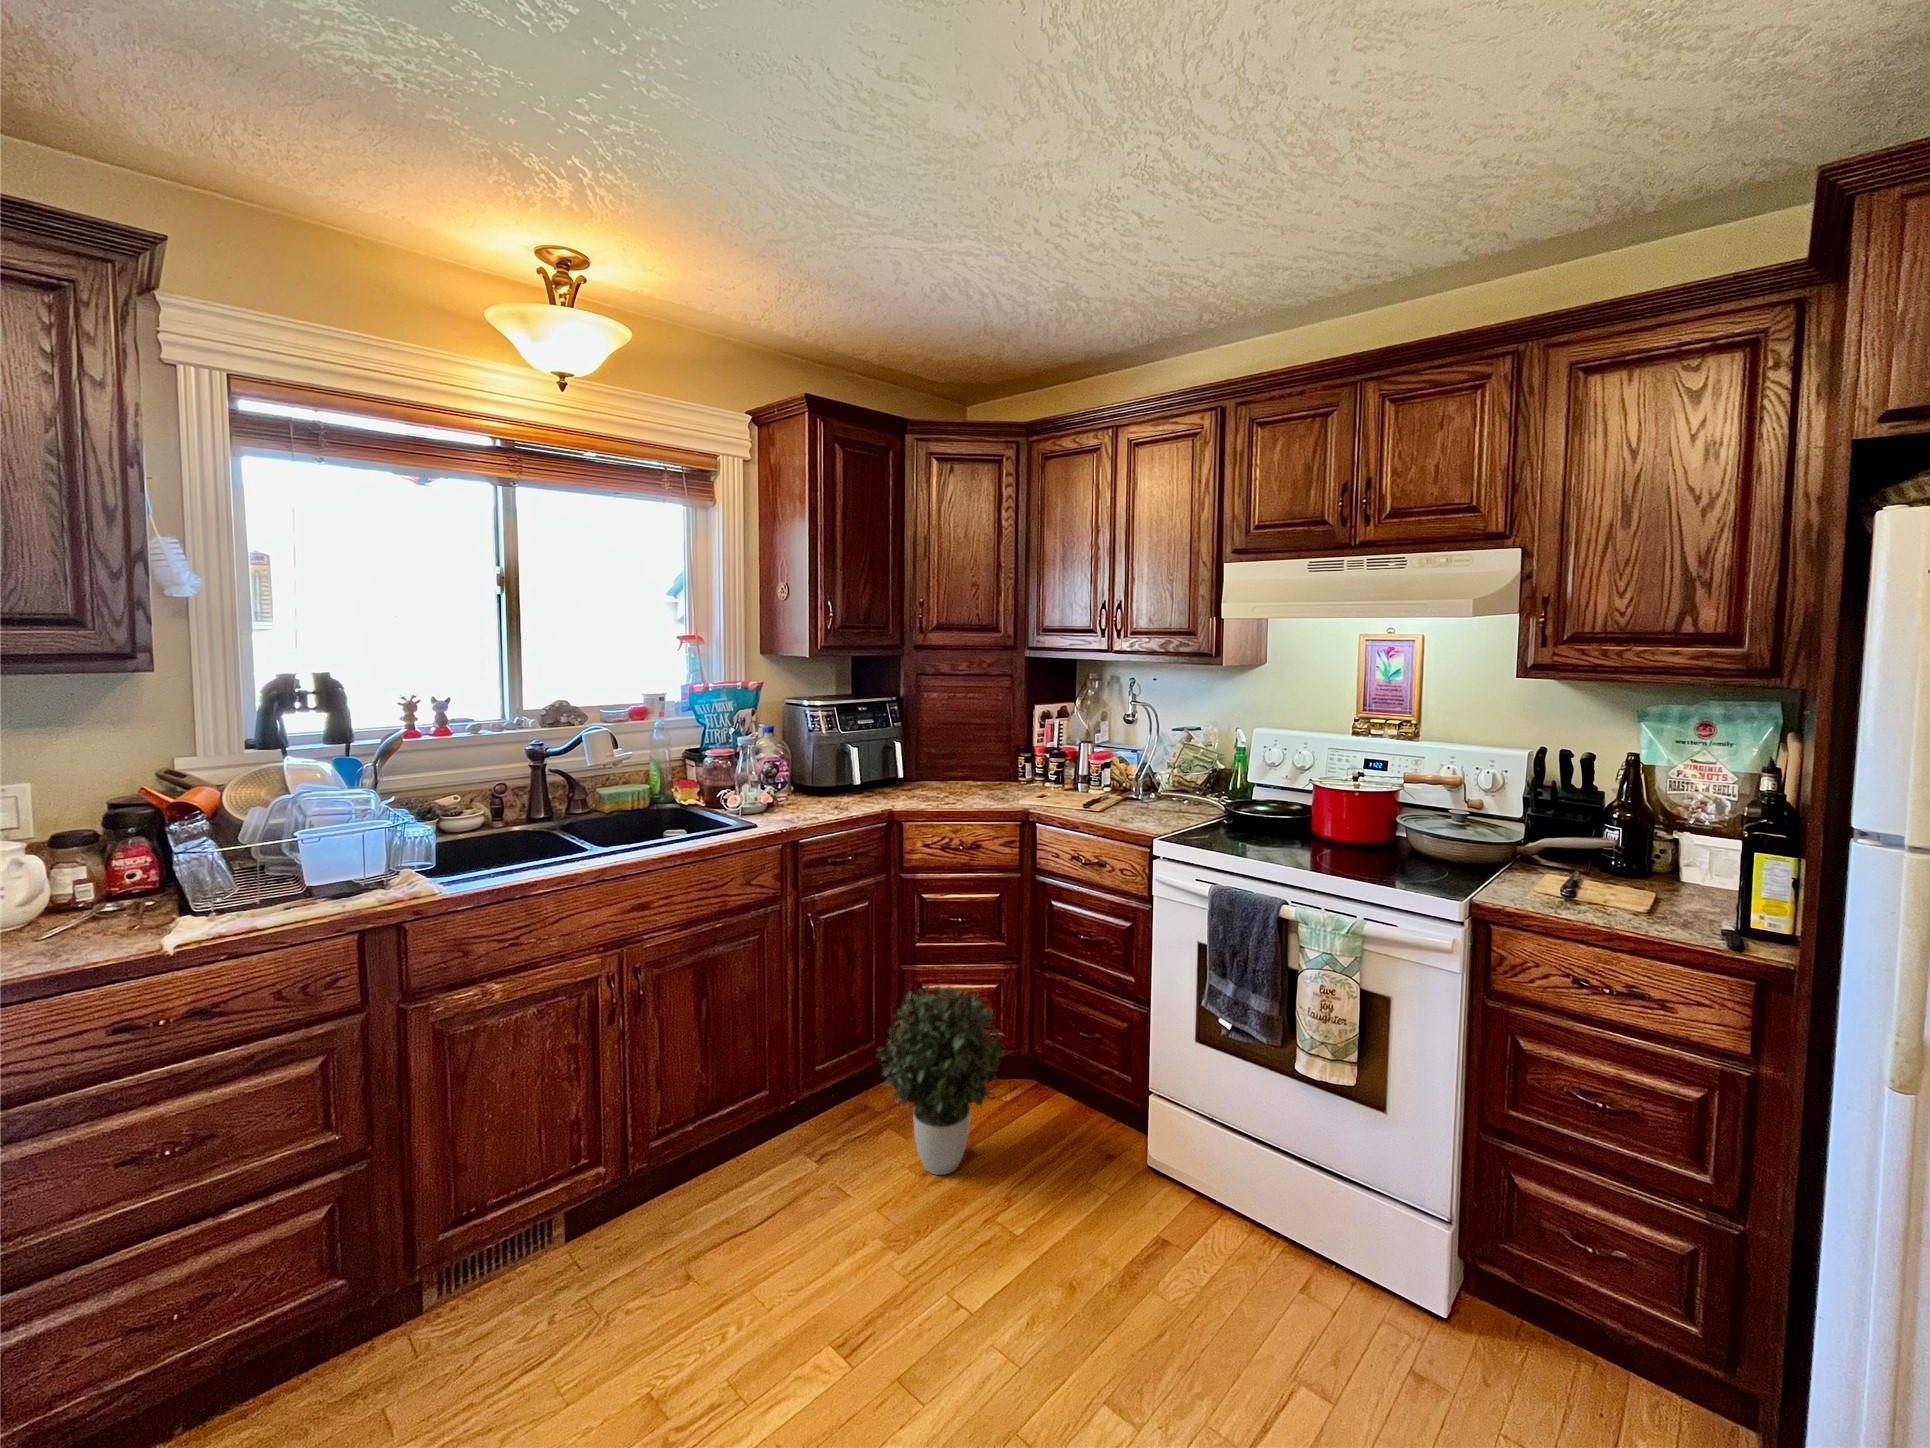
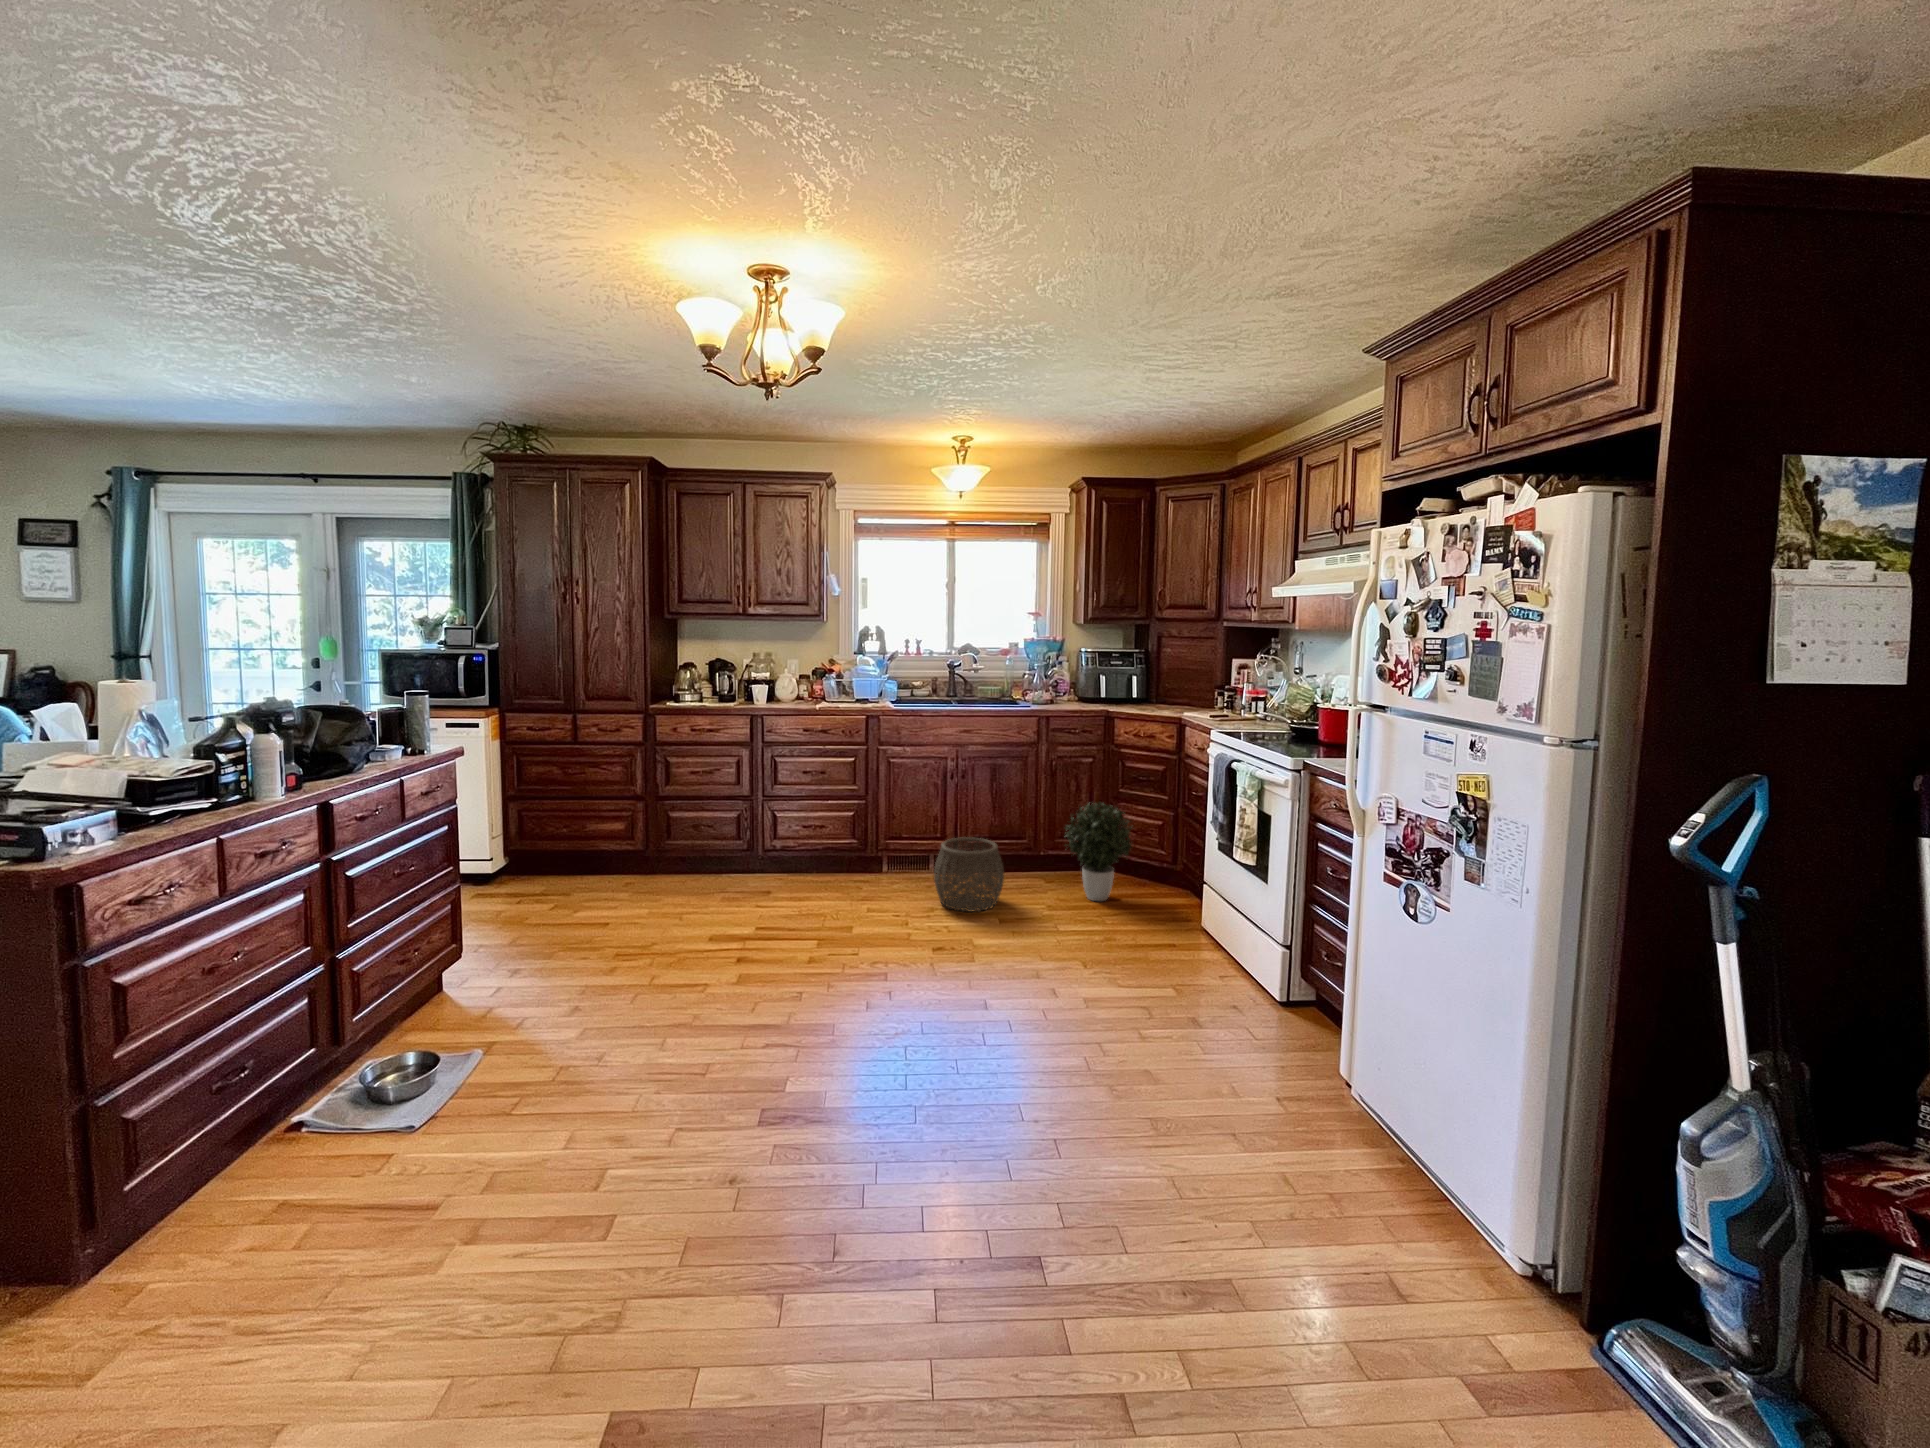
woven basket: none [642,1153,816,1384] -> present [934,837,1004,912]

